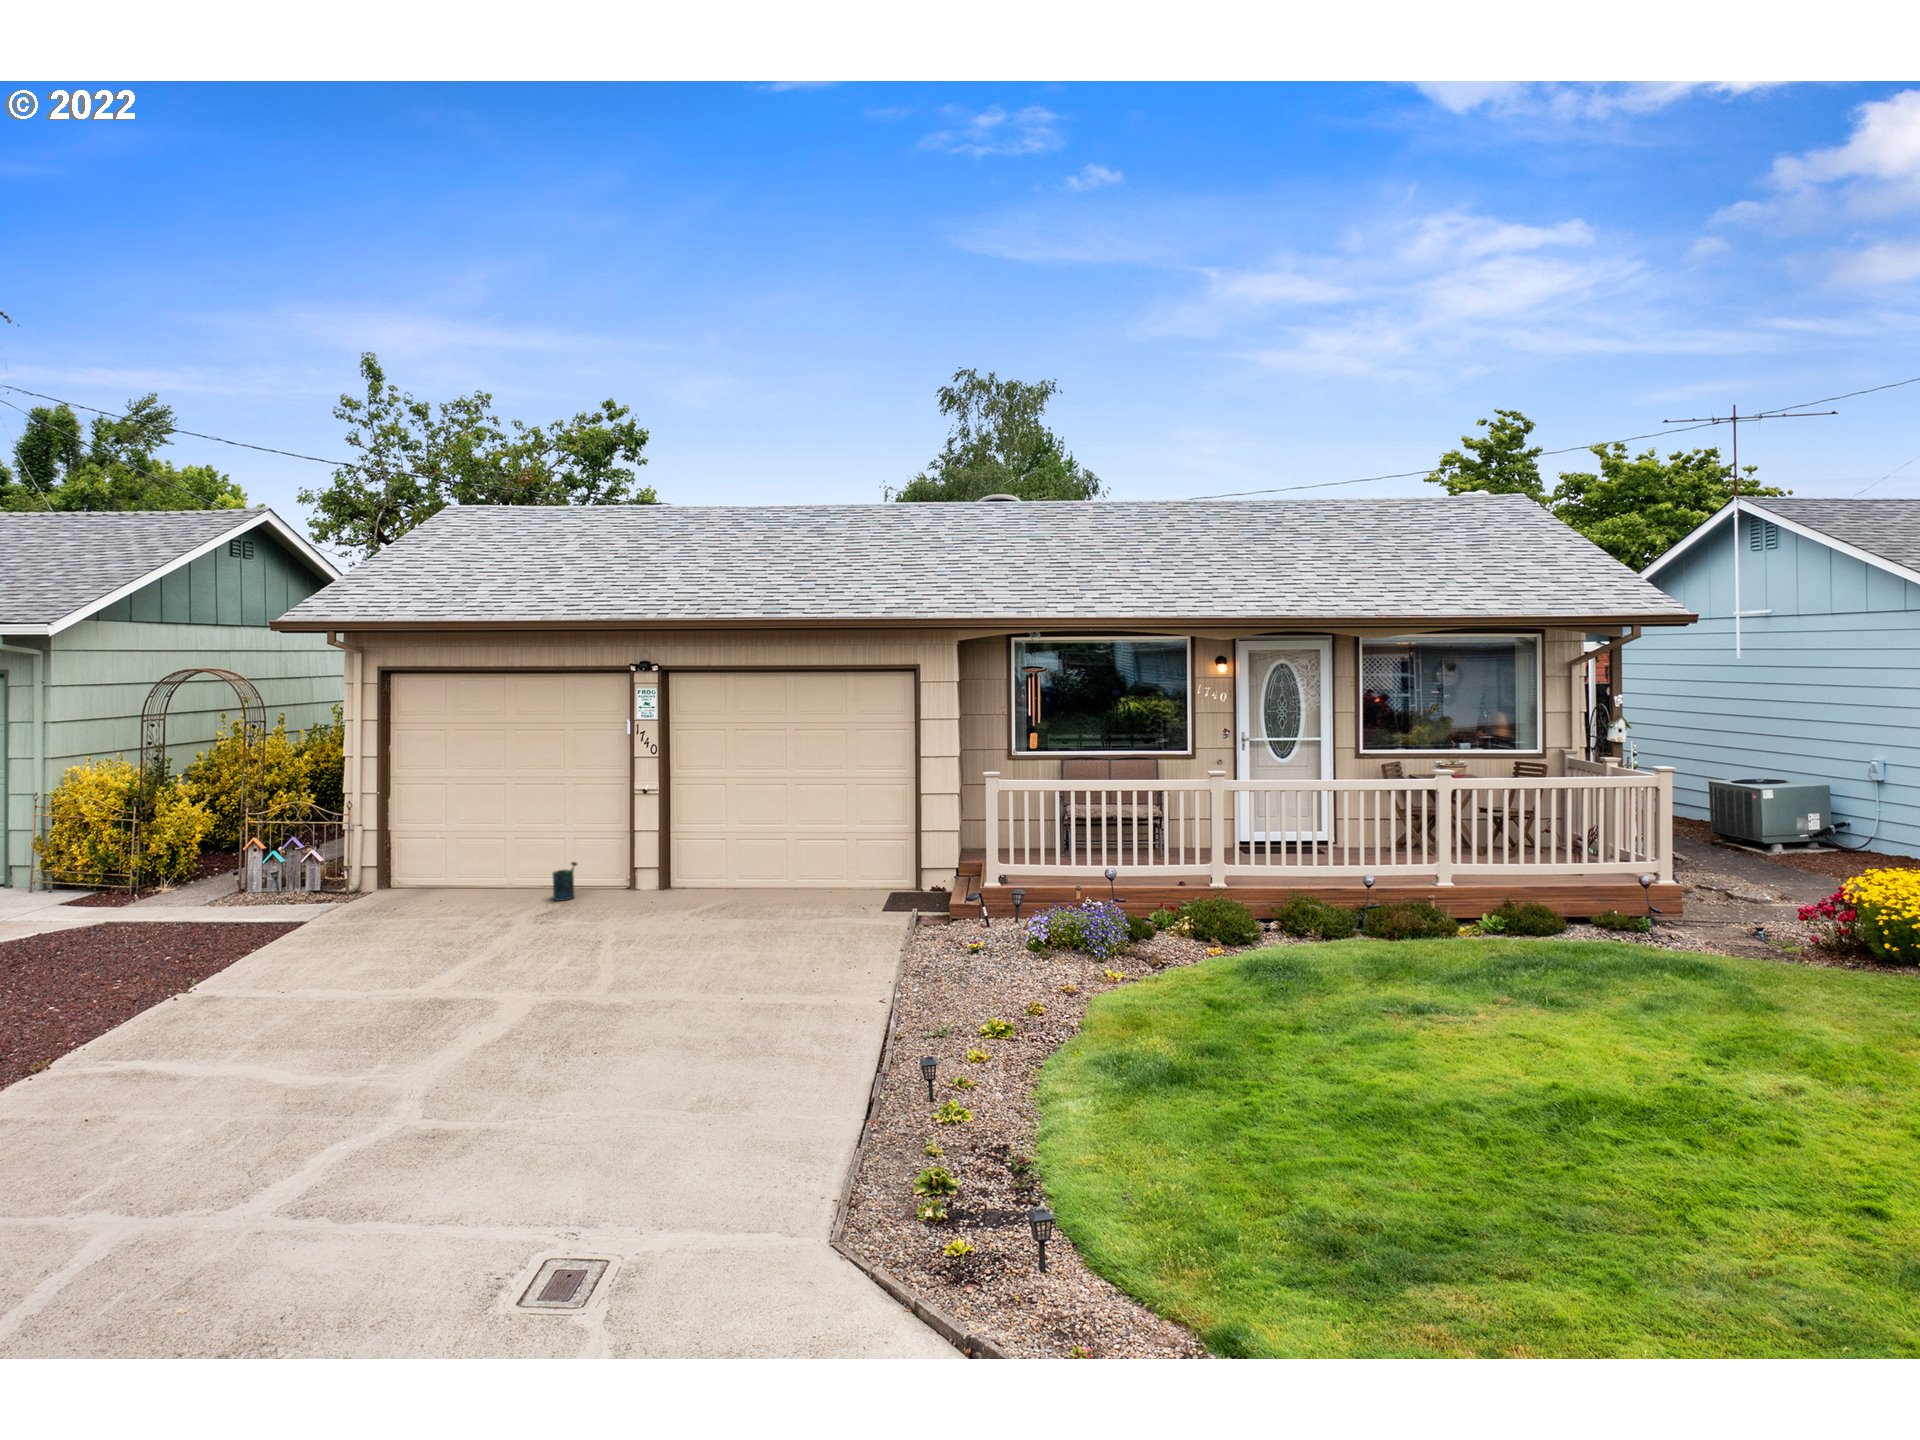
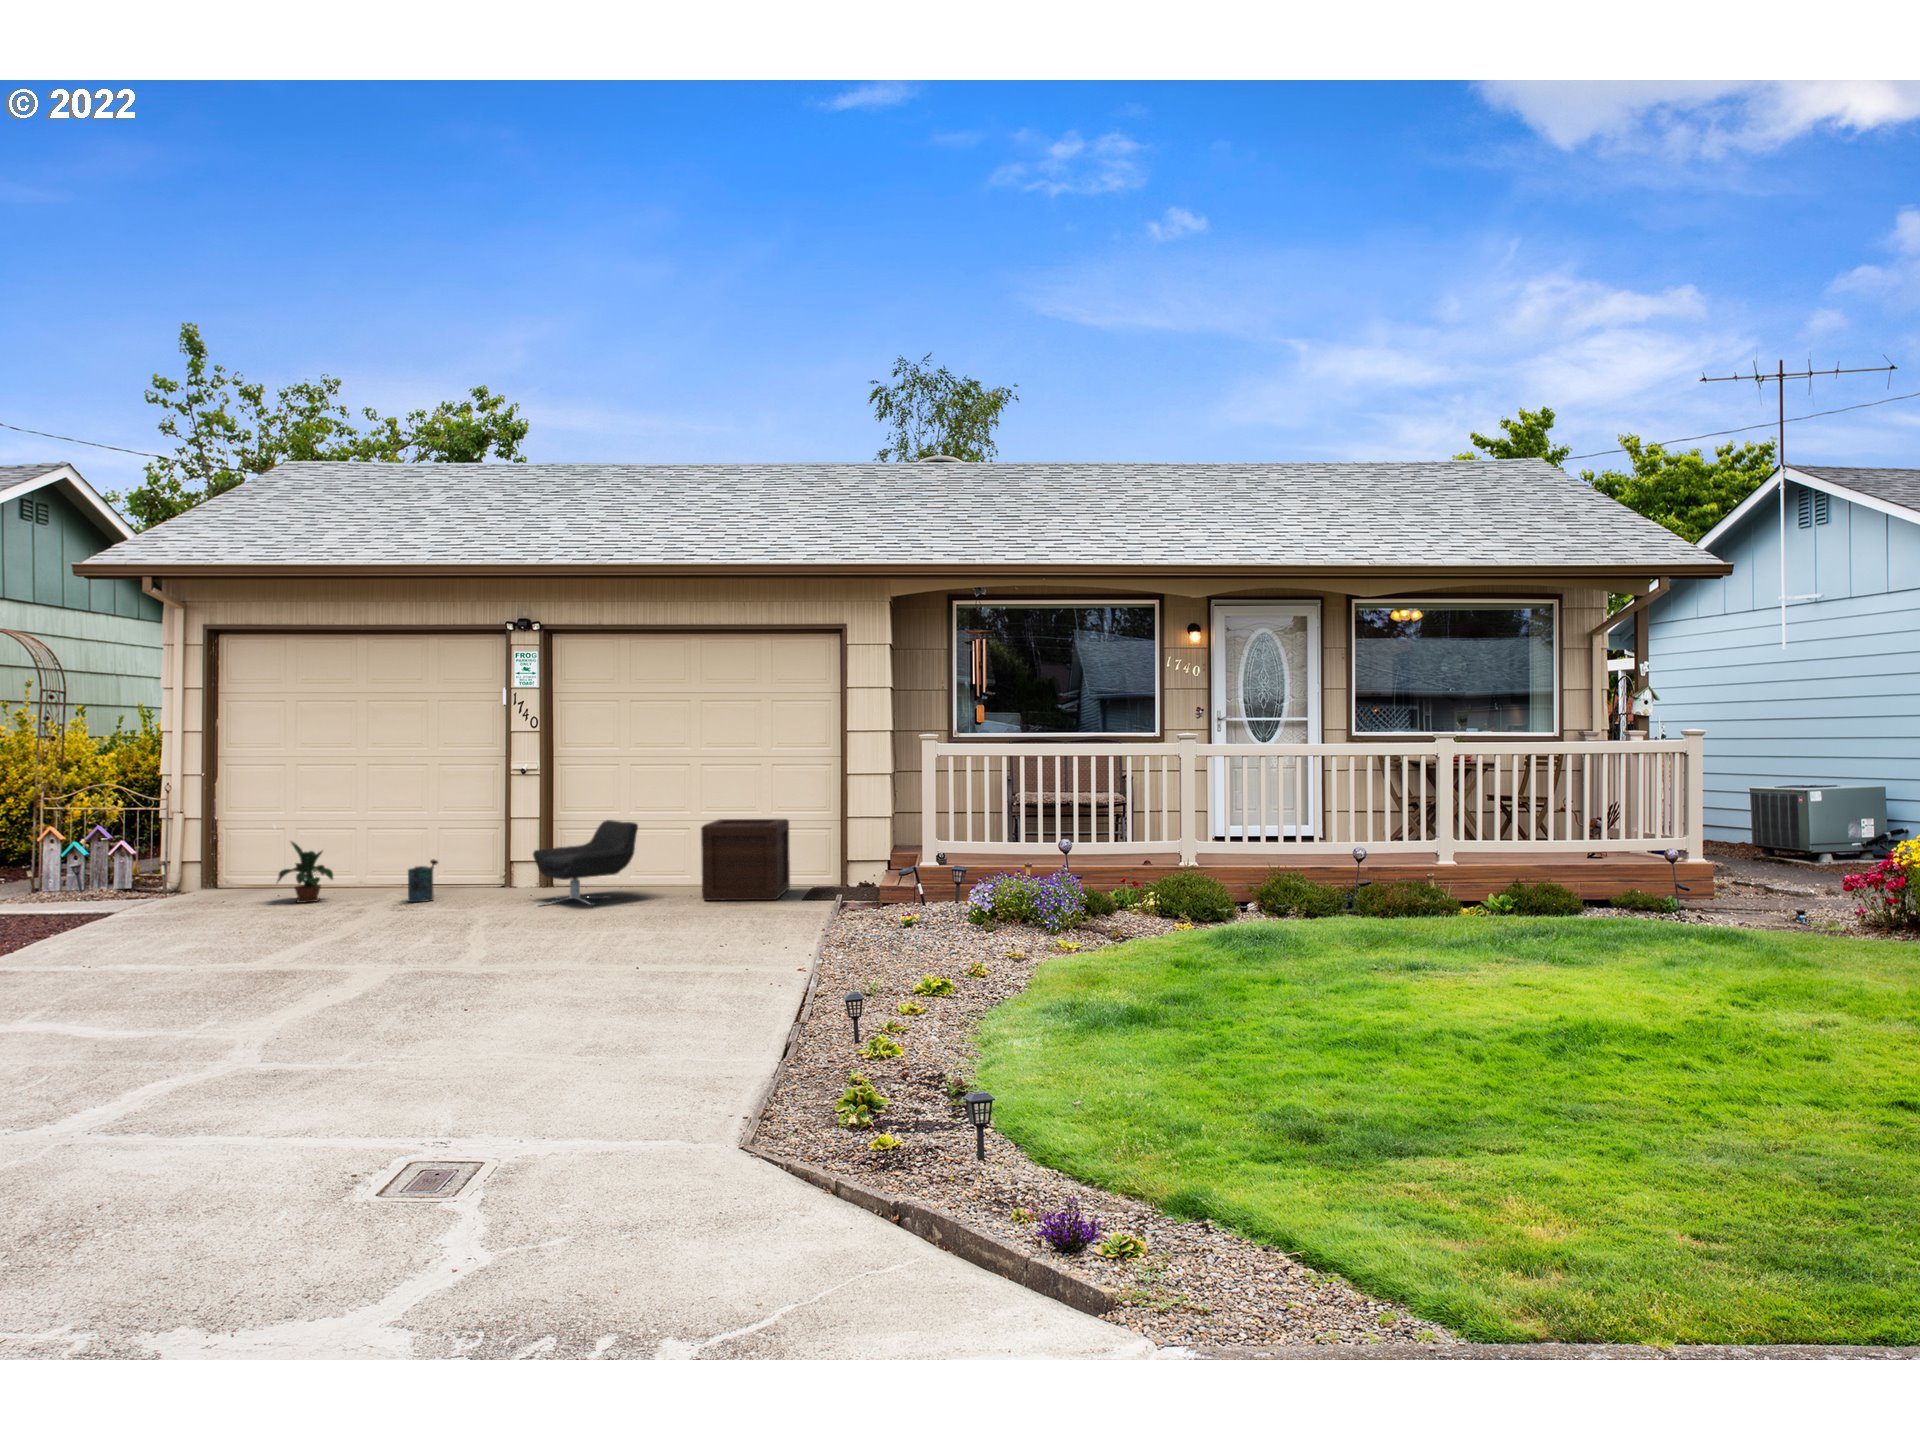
lounge chair: none [655,829,743,908] -> present [533,820,638,904]
wooden crate: none [796,829,872,904] -> present [701,819,790,900]
potted plant: none [445,847,493,899] -> present [277,842,333,903]

